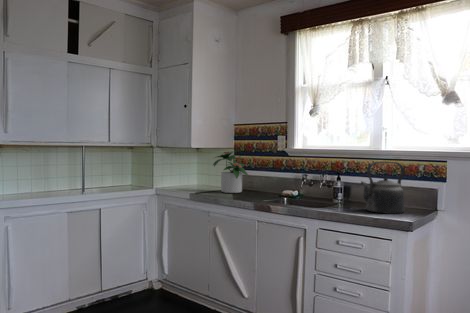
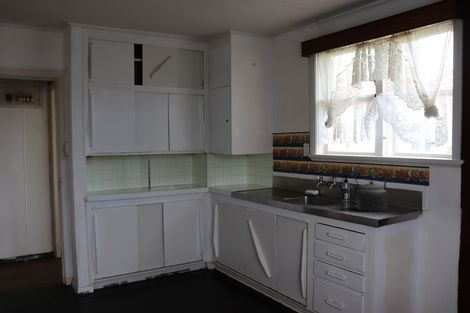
potted plant: present [213,151,248,193] -> none [249,157,280,192]

